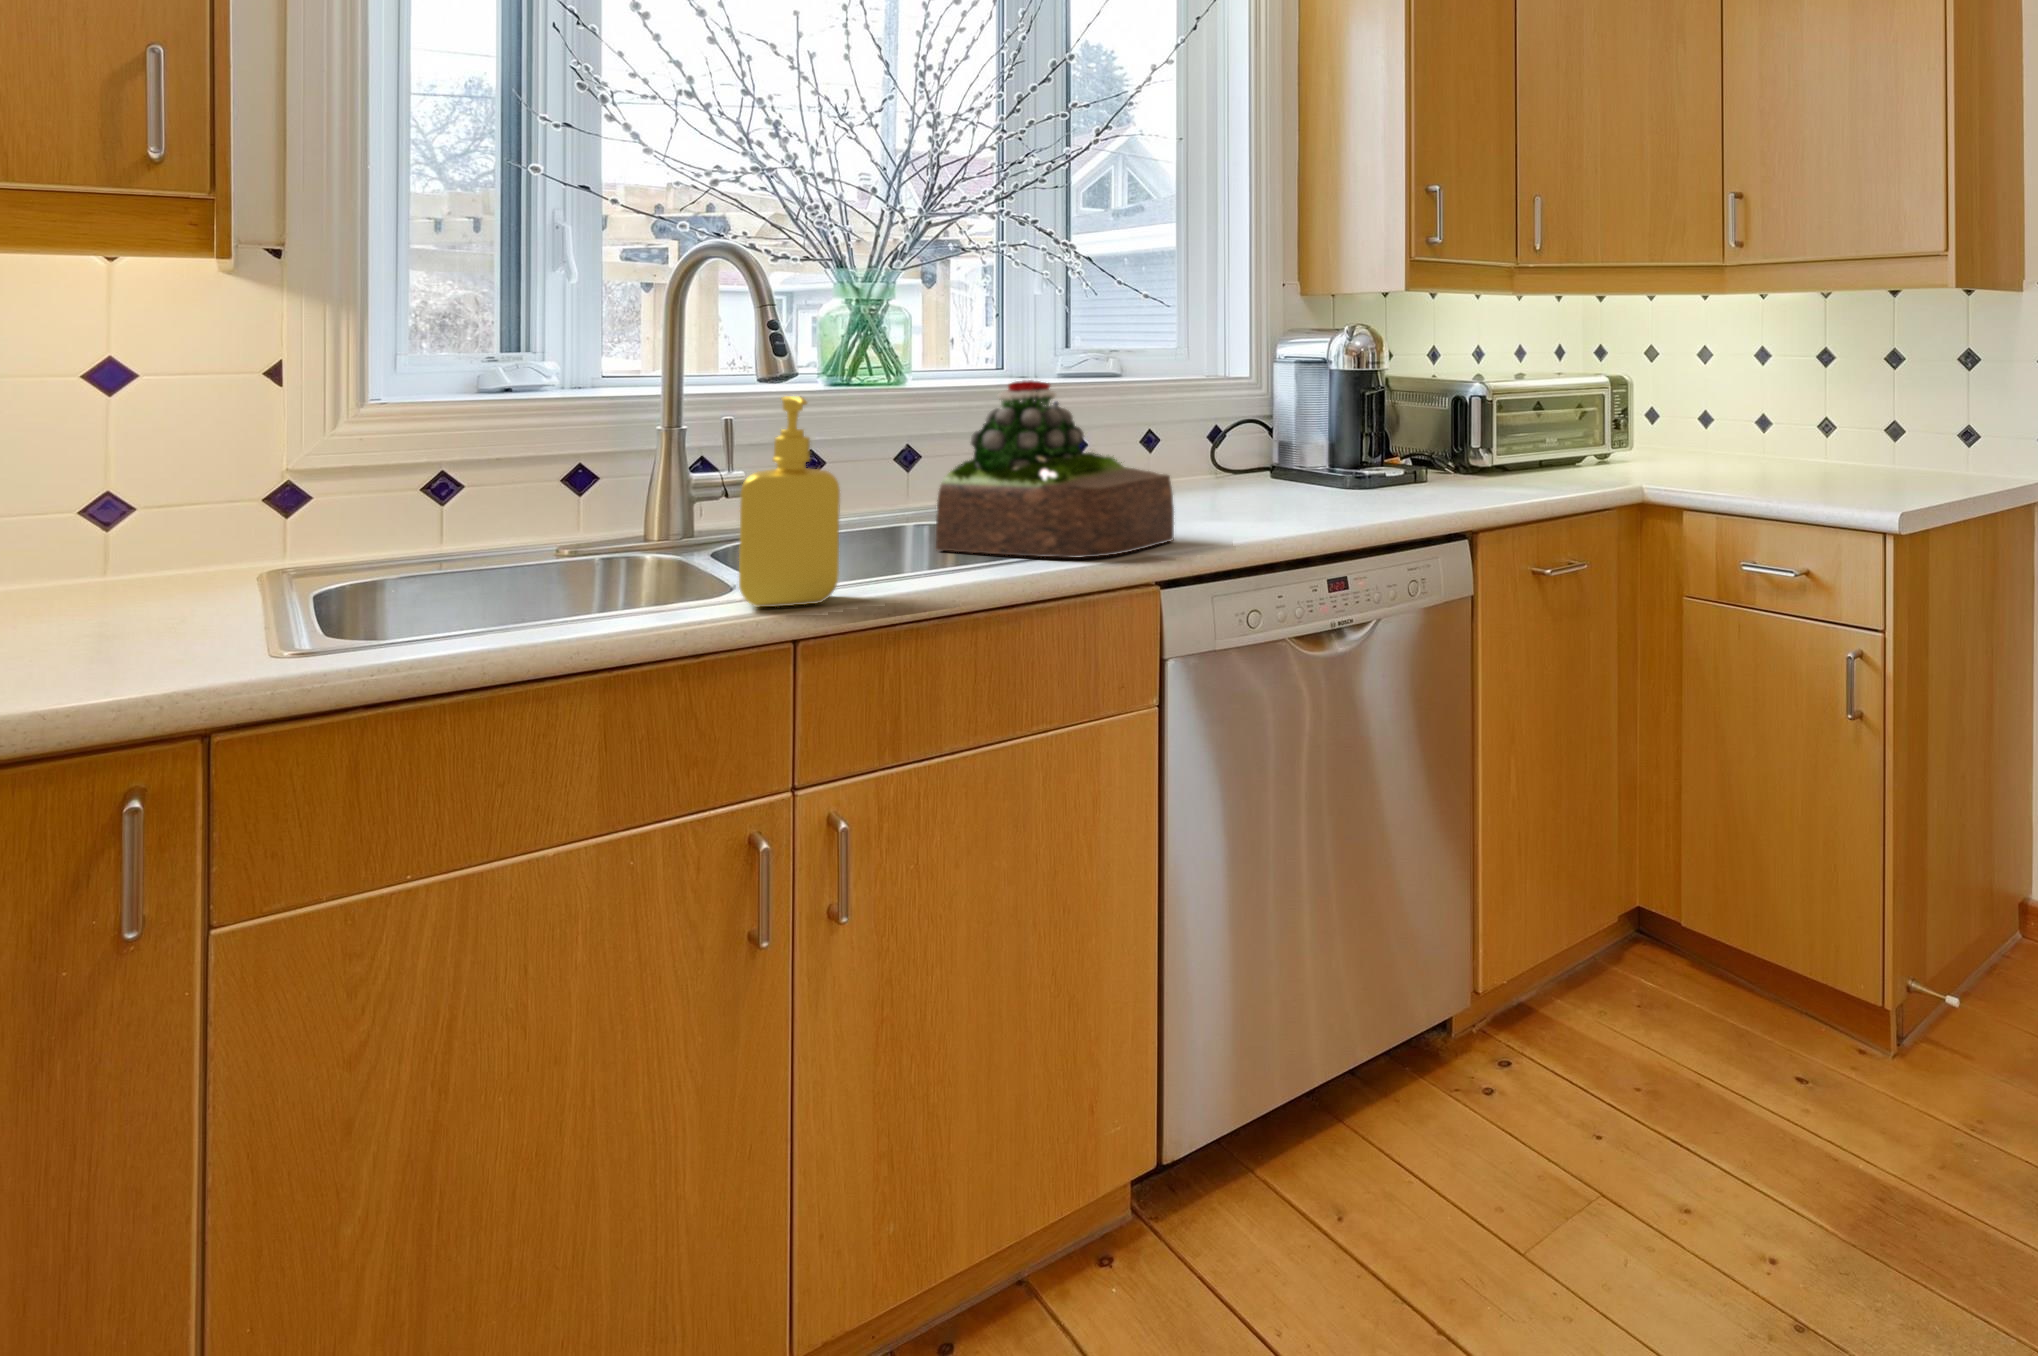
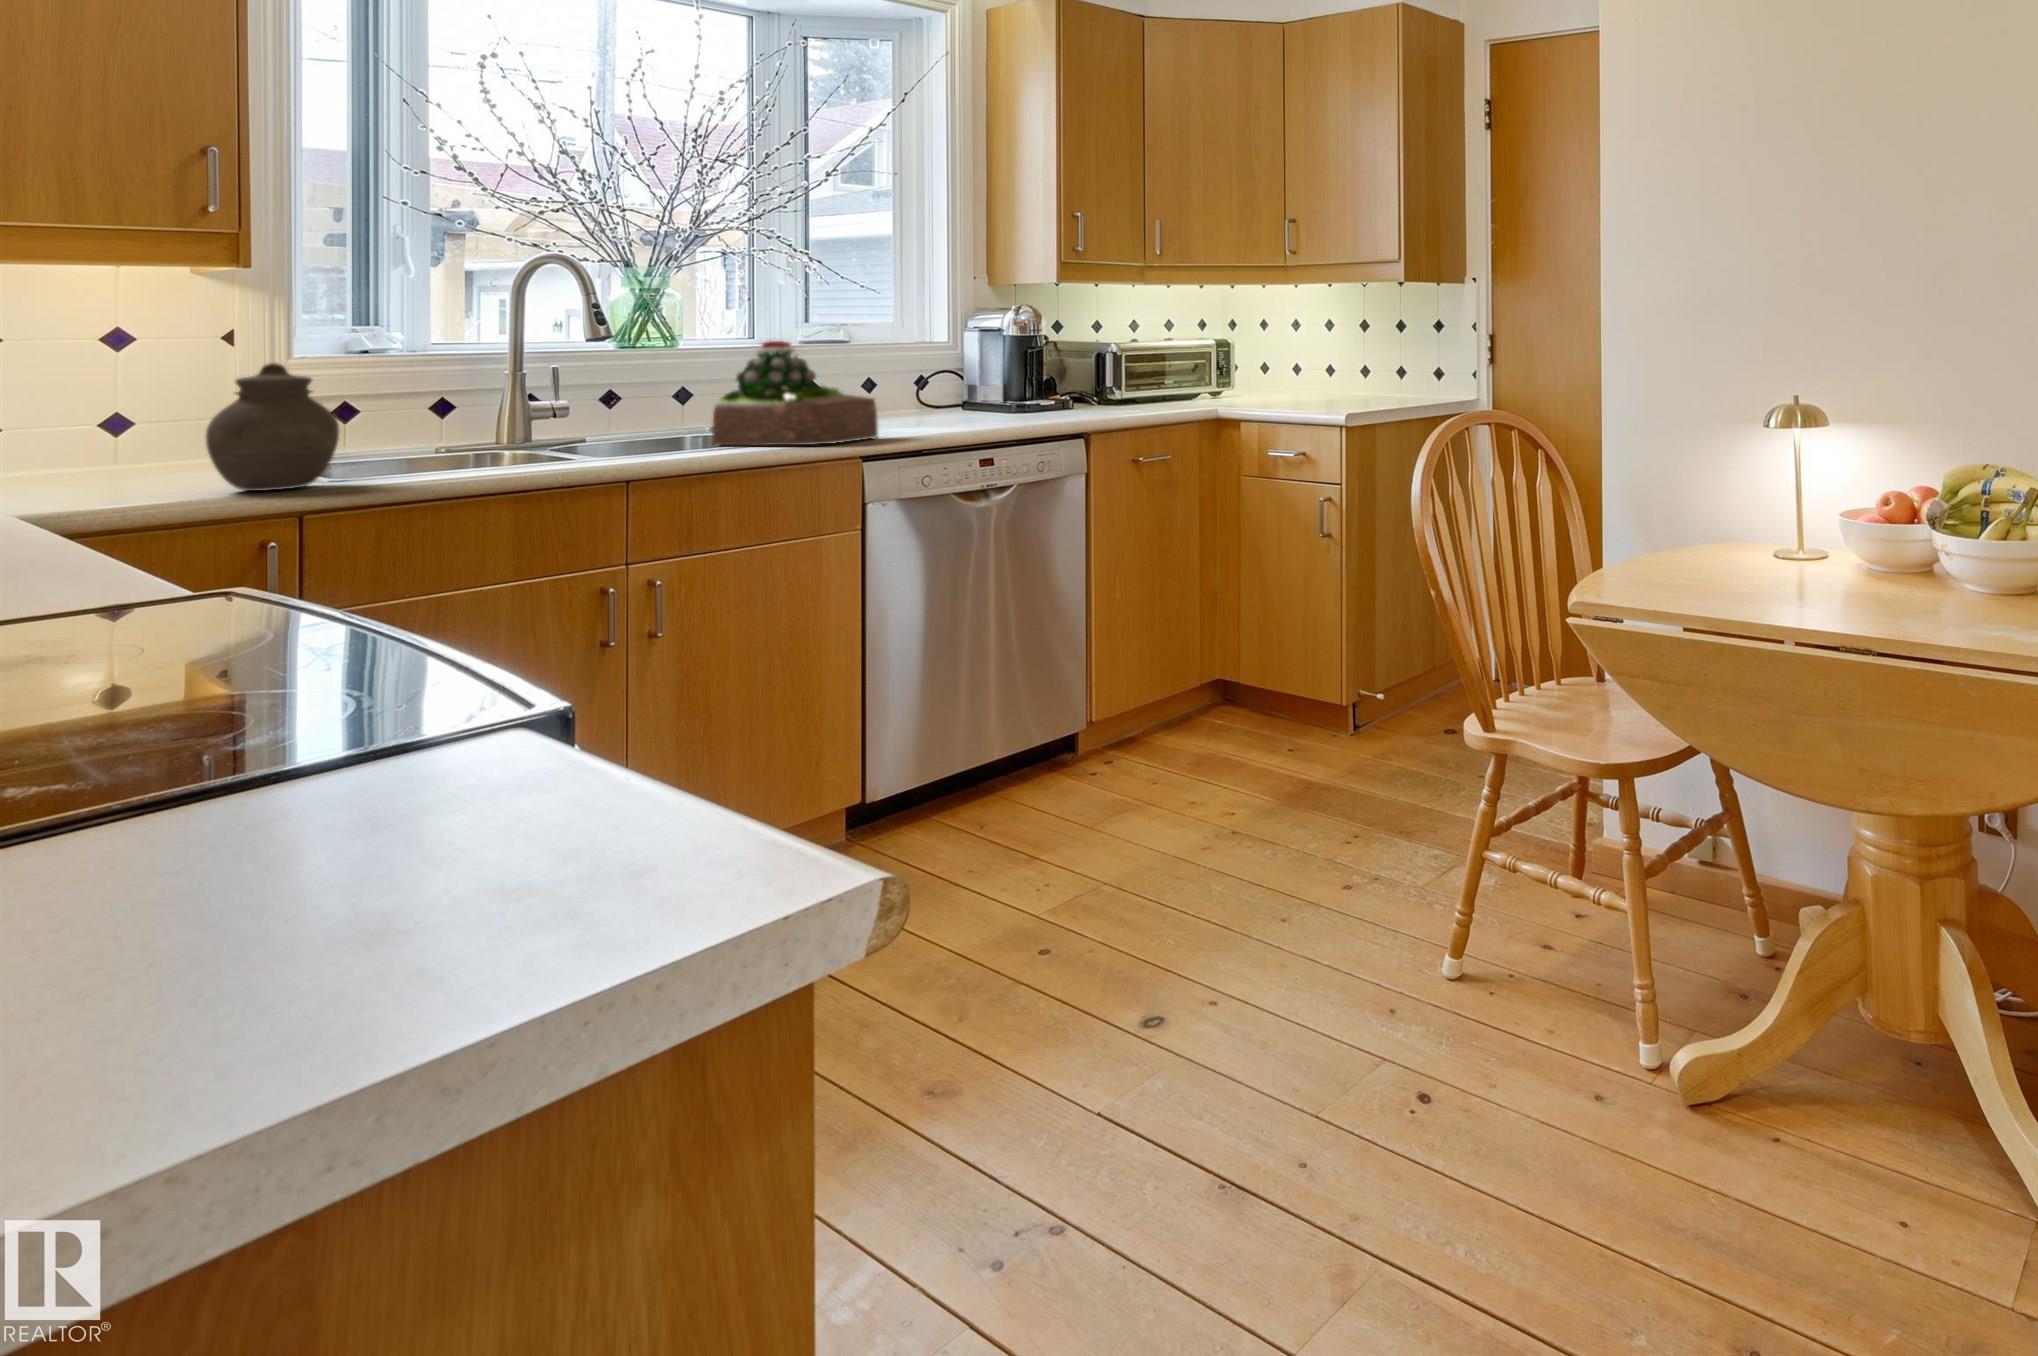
soap dispenser: present [739,396,840,607] -> none [590,348,654,465]
jar: none [91,427,325,667] -> present [206,363,339,491]

